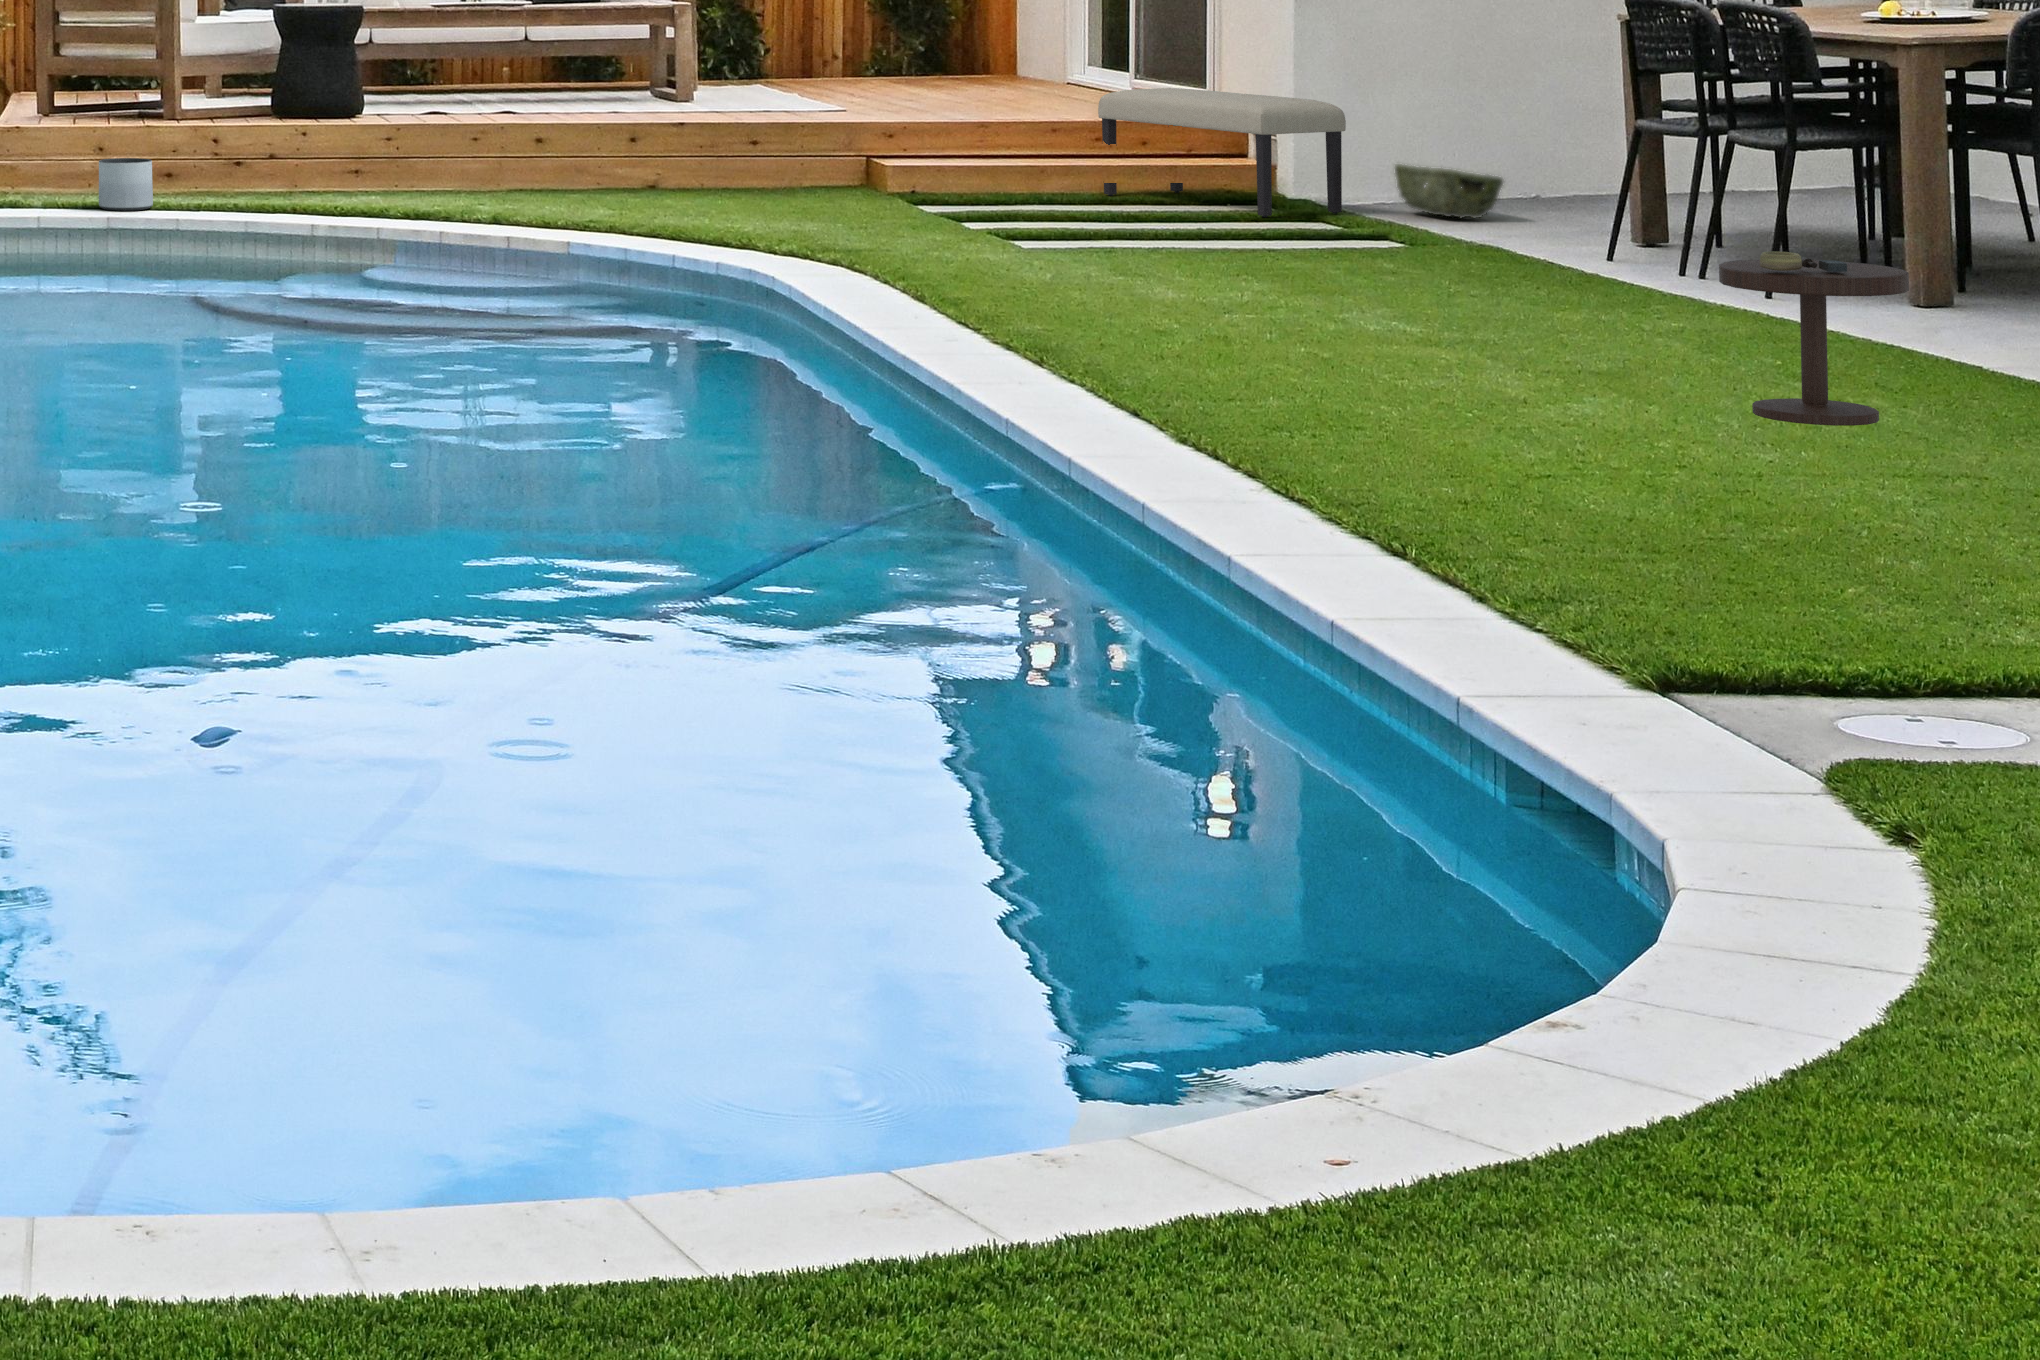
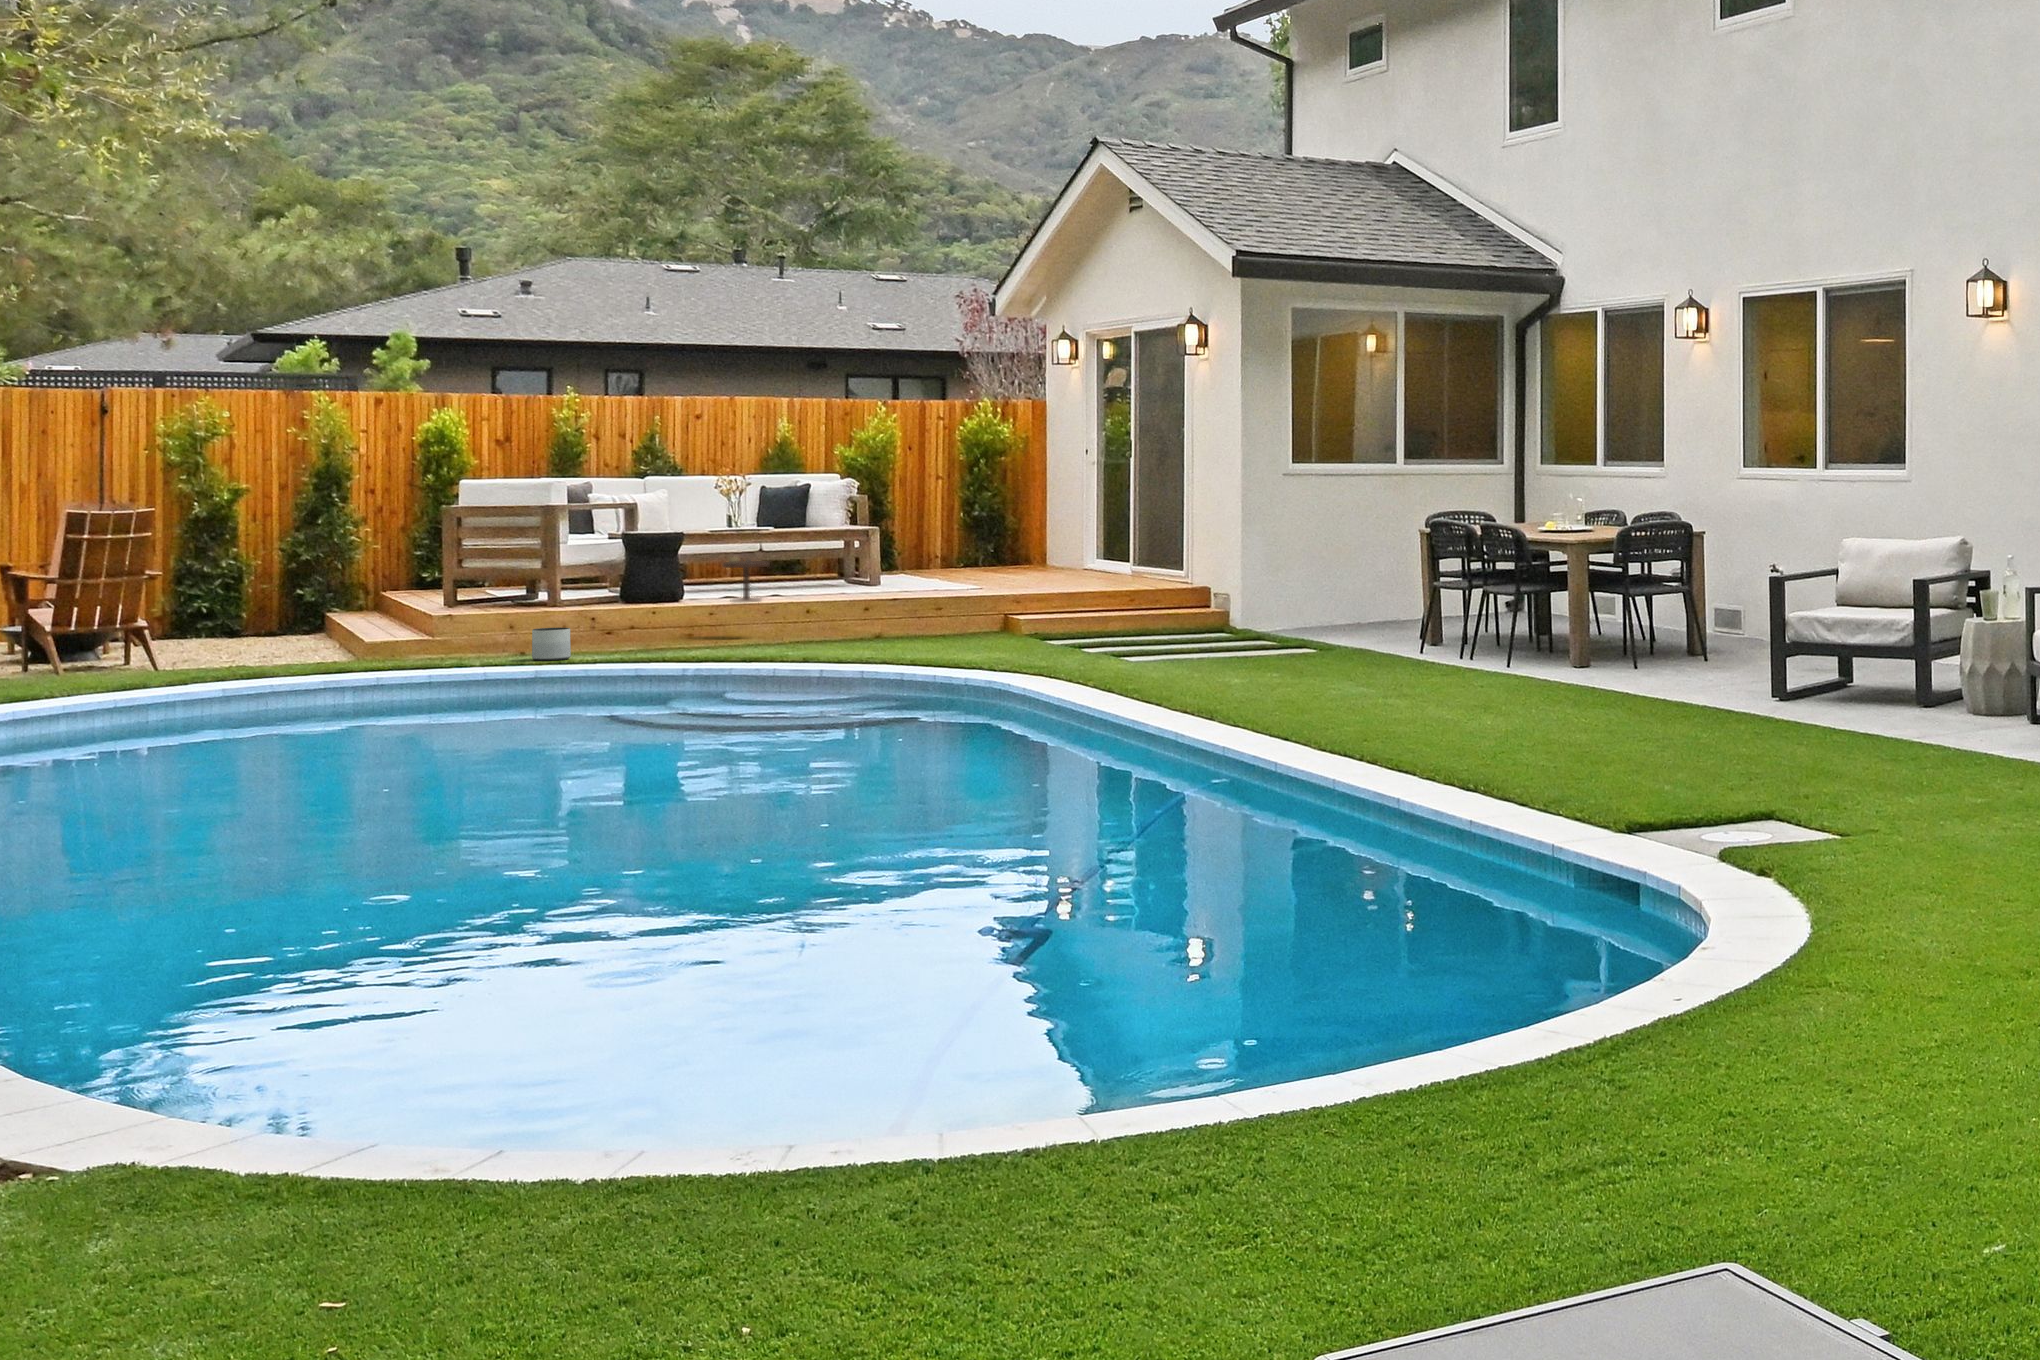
bench: present [1098,88,1346,217] -> none [1136,568,1266,632]
woven basket: present [1395,164,1503,218] -> none [1288,602,1341,629]
side table: present [1719,251,1909,426] -> present [723,557,769,602]

